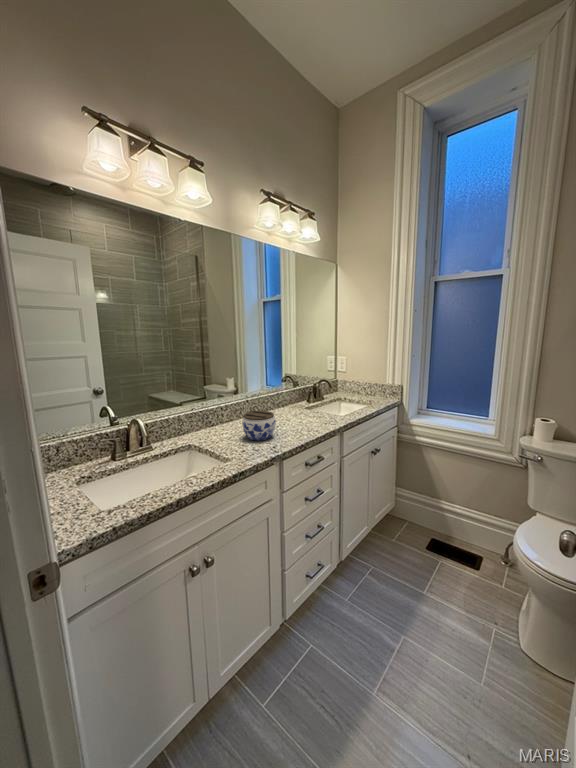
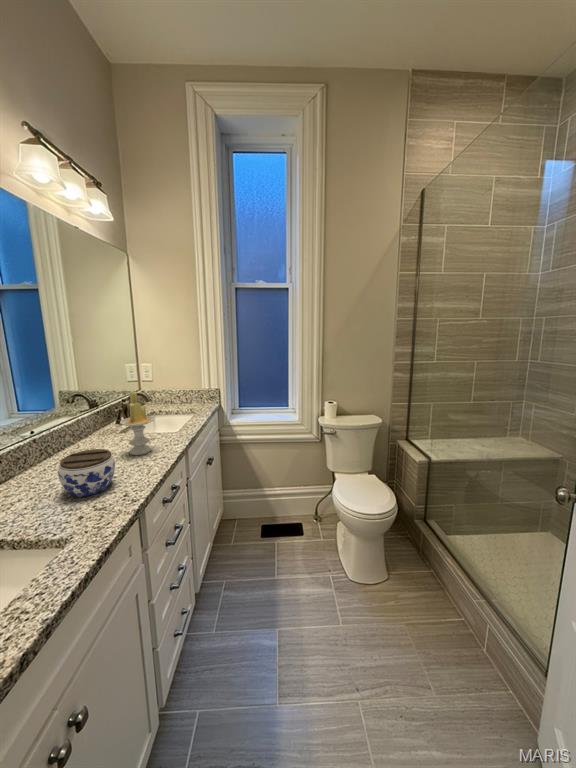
candle: none [293,375,318,425] -> present [120,391,154,455]

